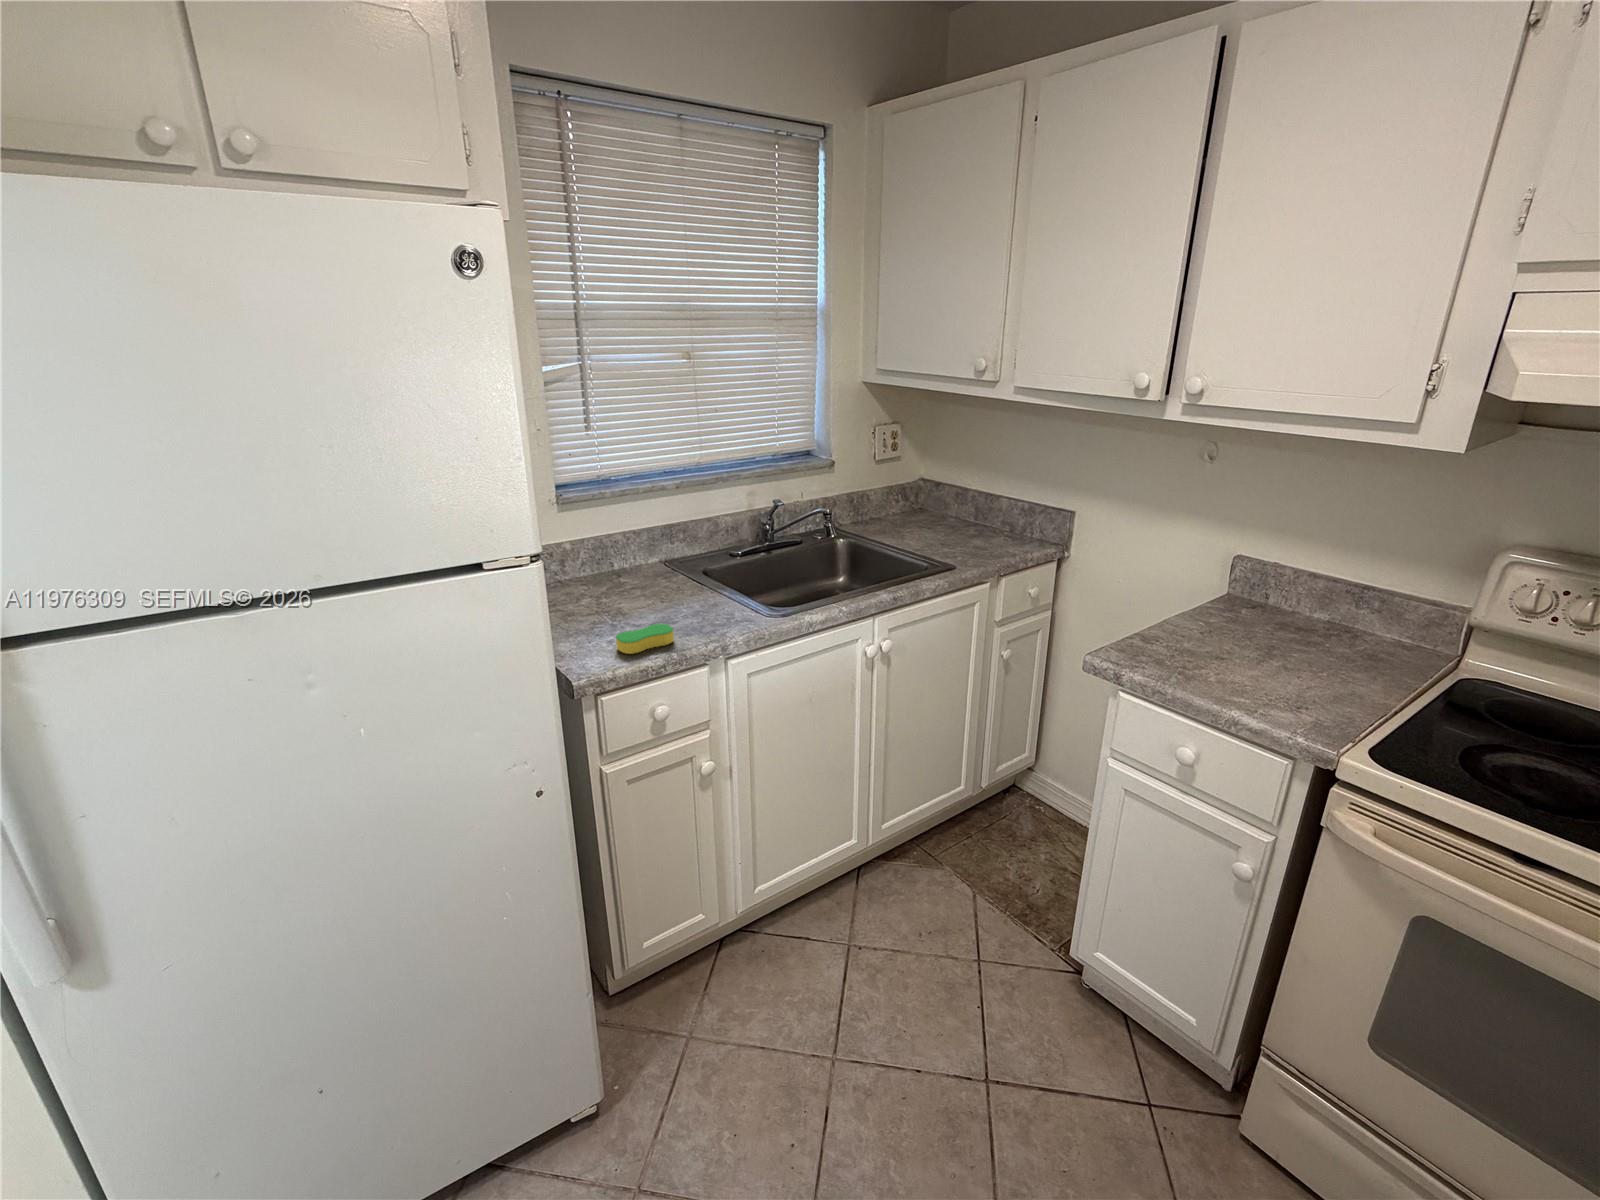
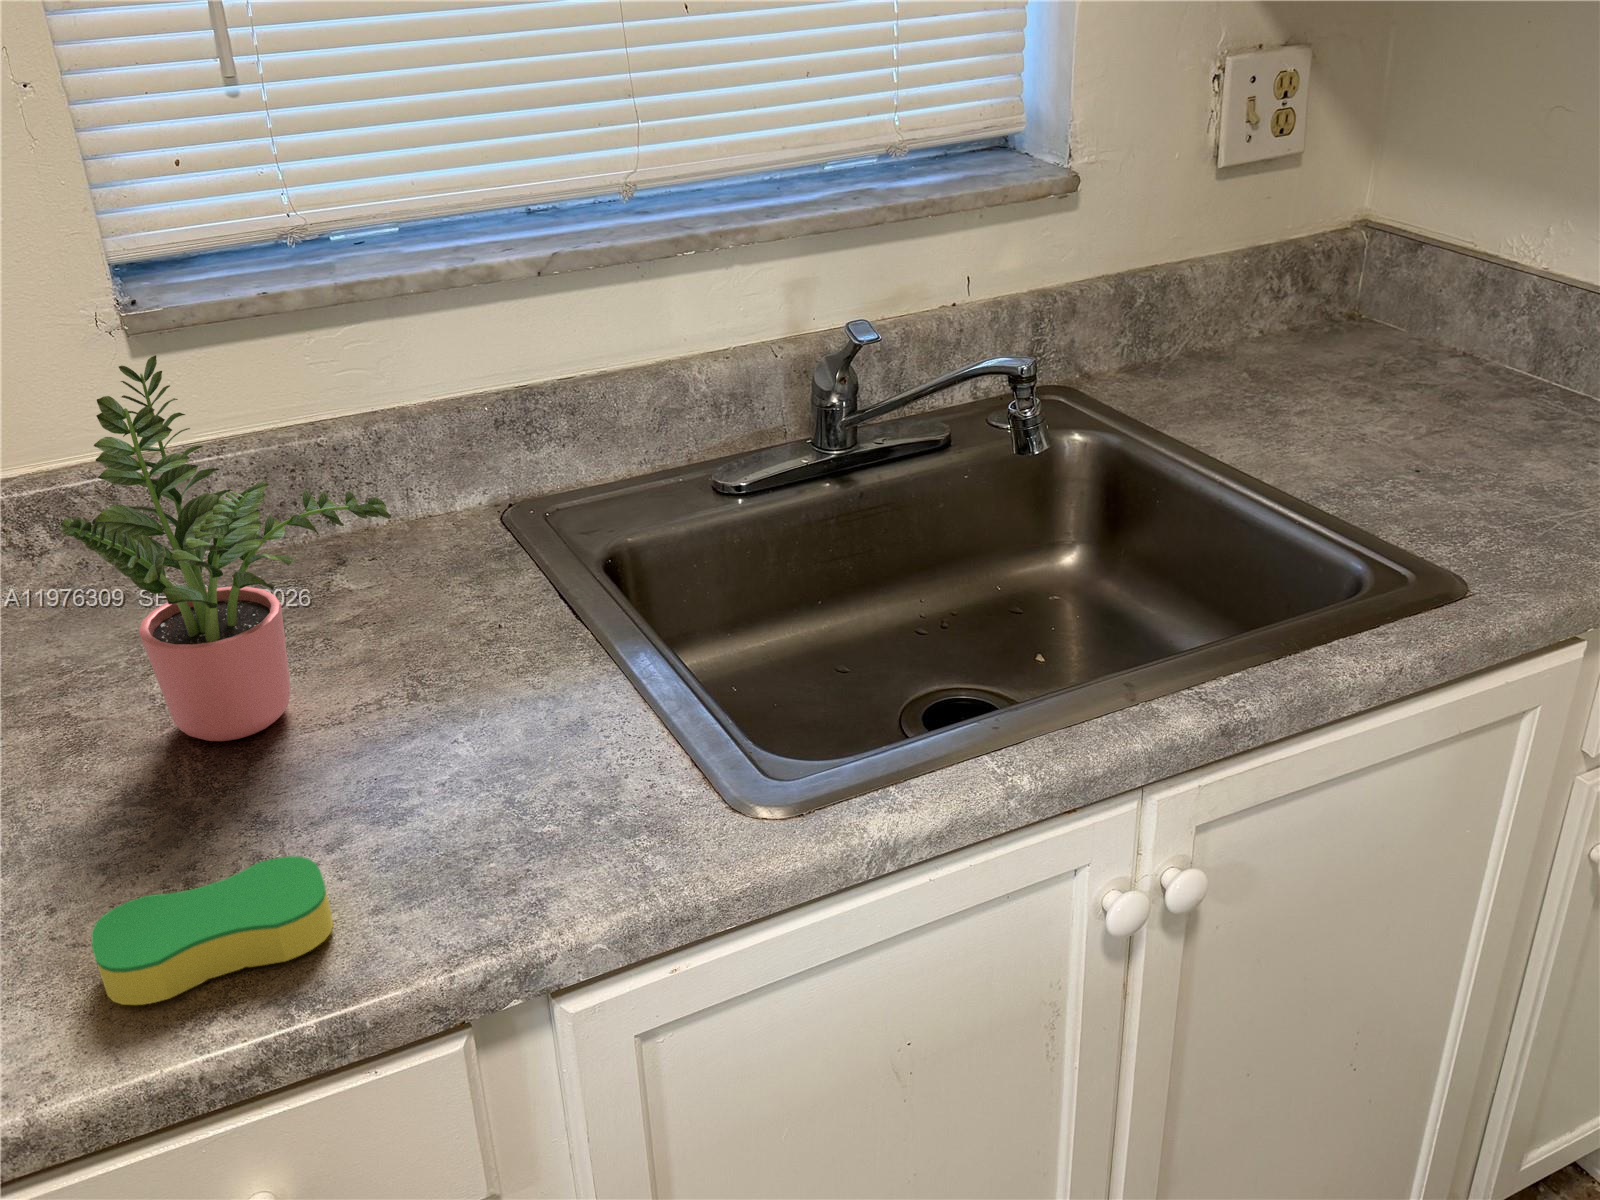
potted plant: none [584,501,660,612] -> present [61,355,391,741]

